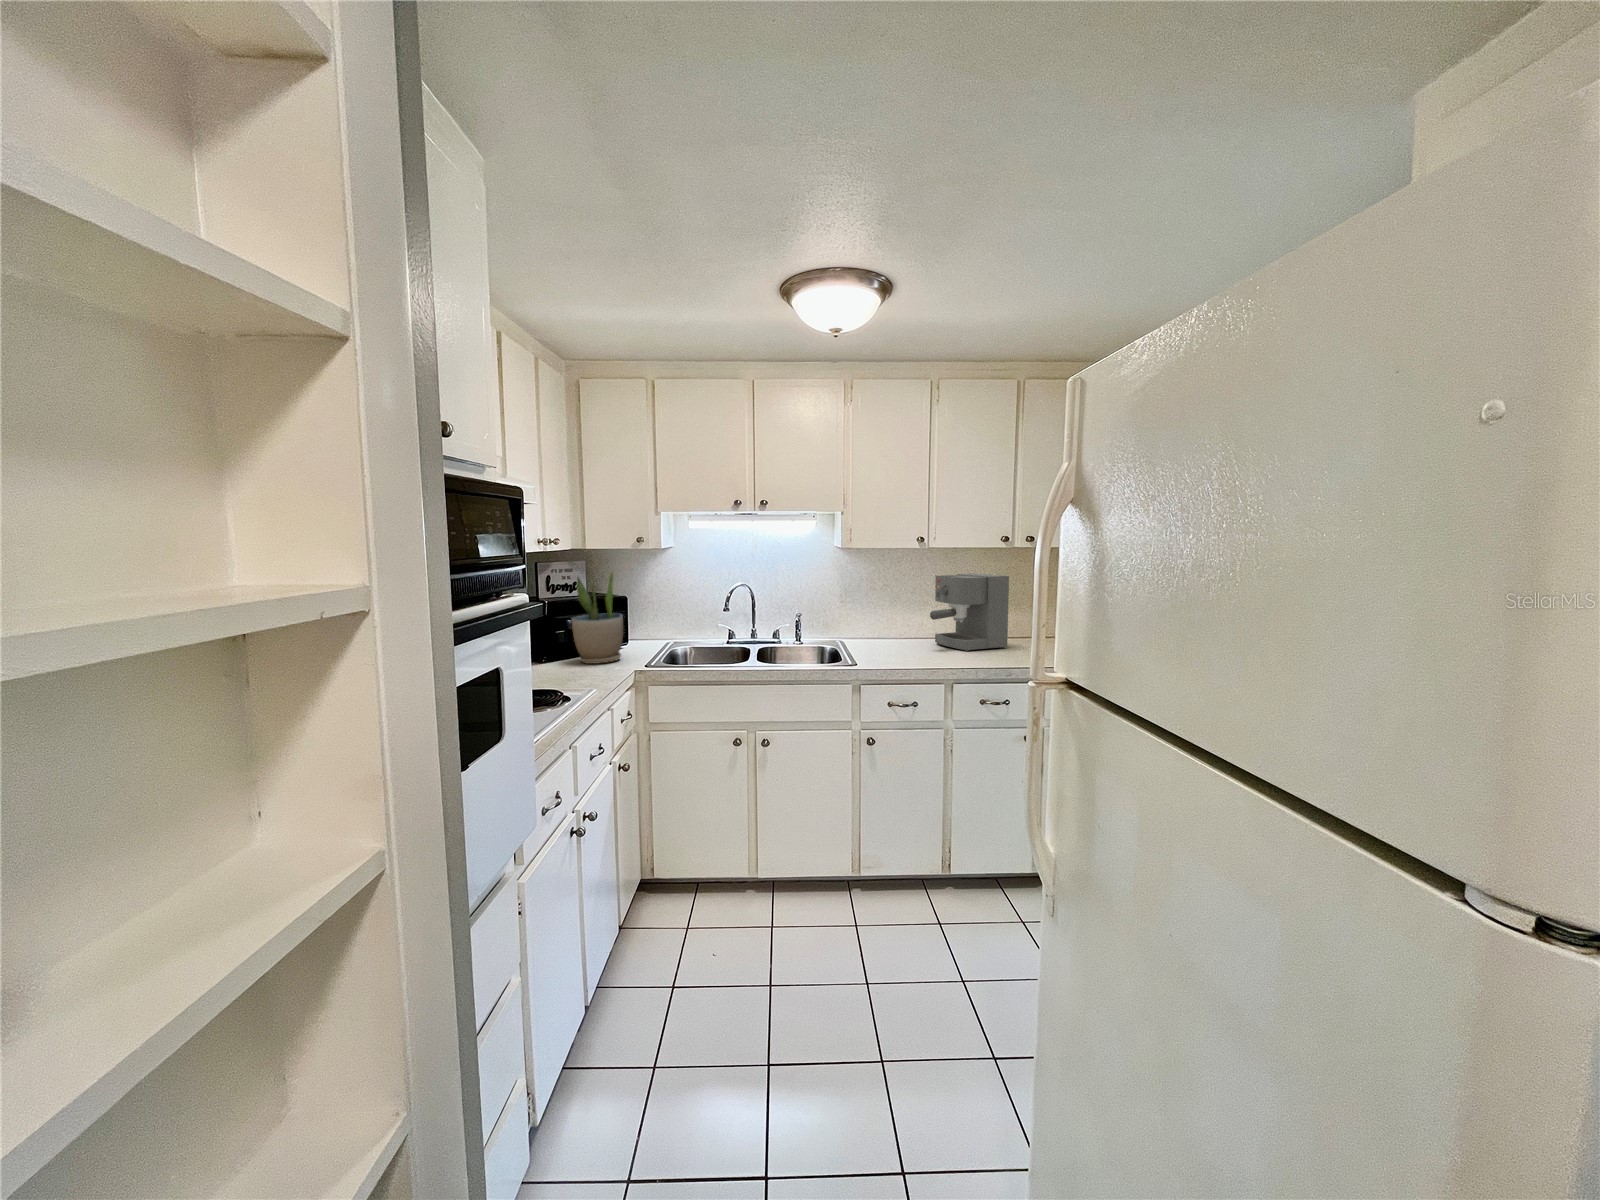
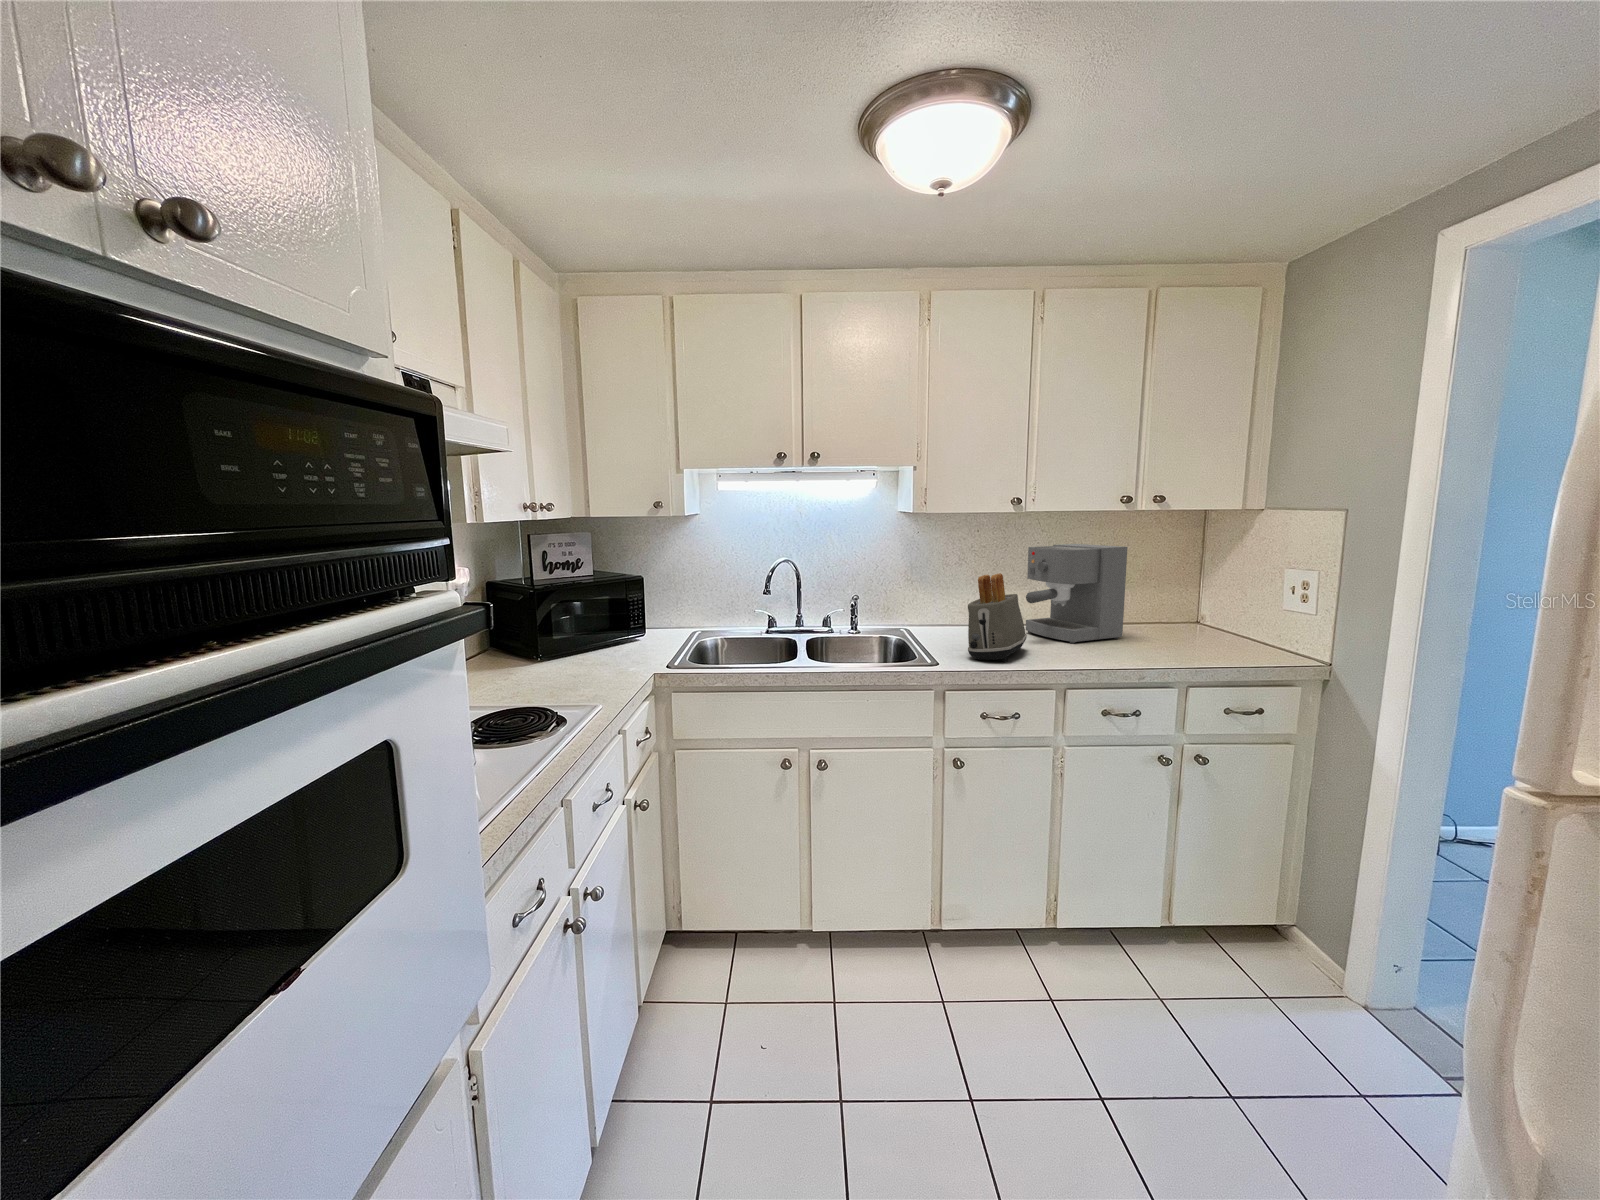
potted plant: present [571,572,623,664] -> none [573,541,638,663]
toaster: none [879,596,928,663] -> present [968,573,1027,662]

